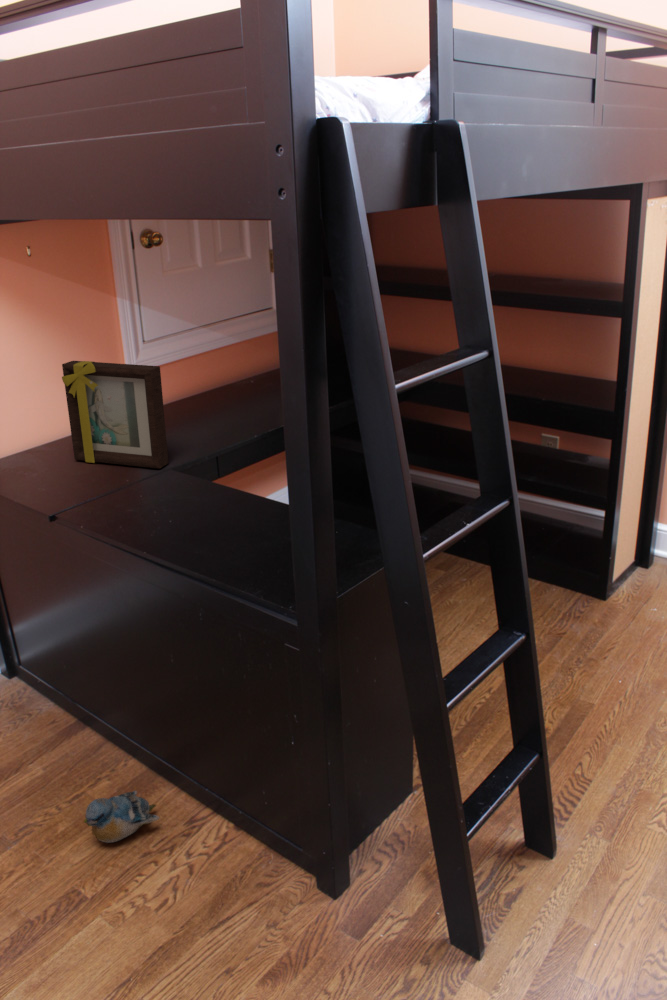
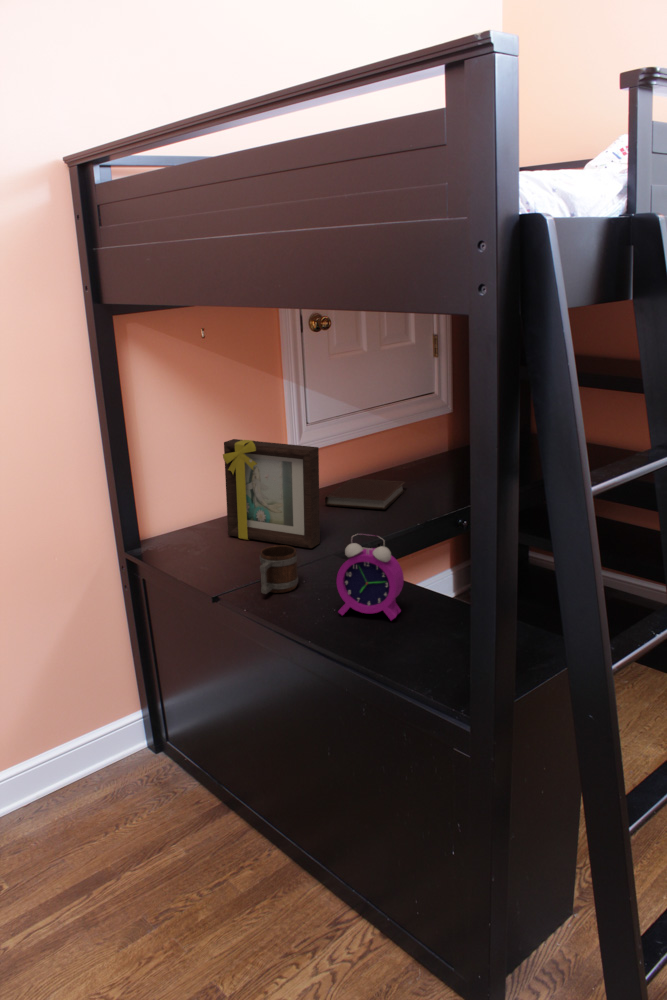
notebook: none [176,399,259,428] -> present [325,479,405,509]
alarm clock: none [177,450,244,534] -> present [337,534,404,620]
mug: none [100,466,143,515] -> present [260,545,298,594]
plush toy: present [84,791,159,843] -> none [227,883,302,937]

